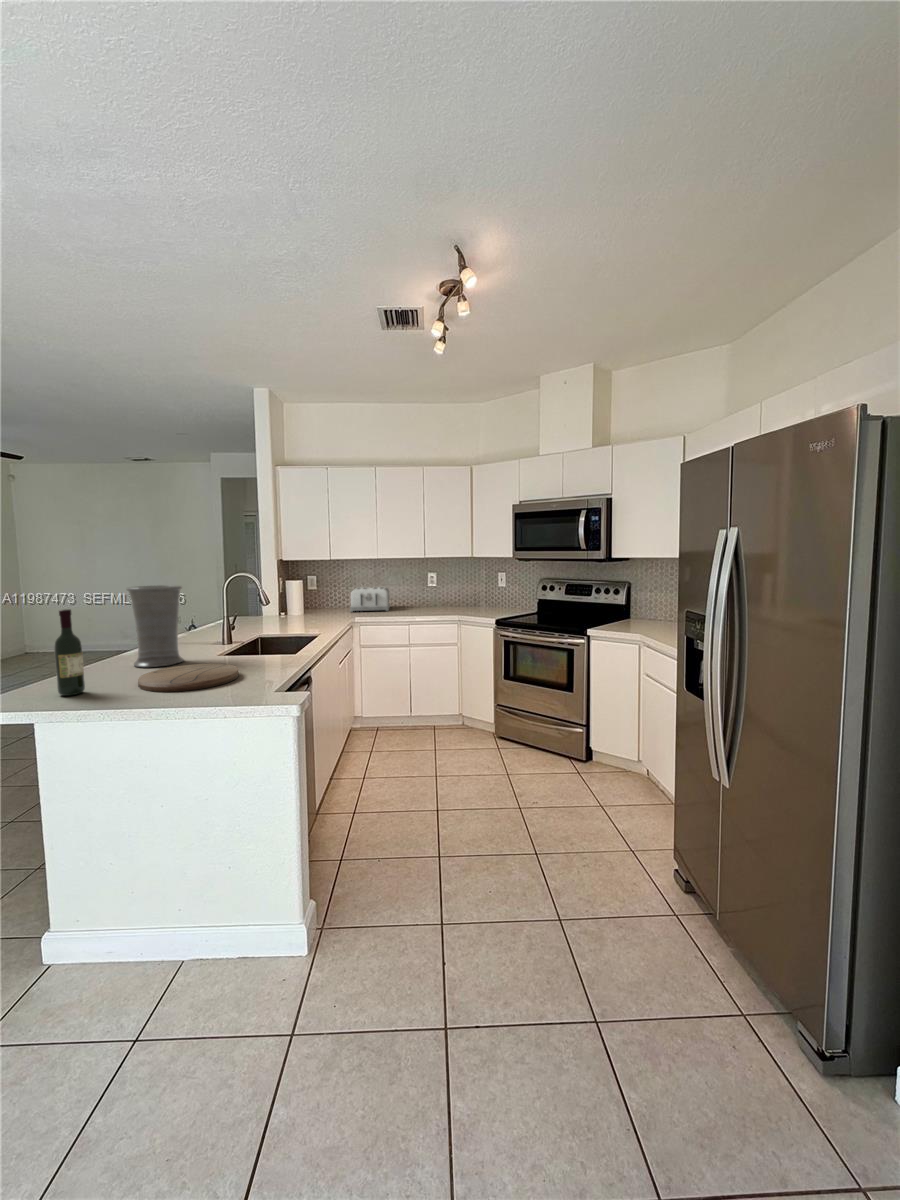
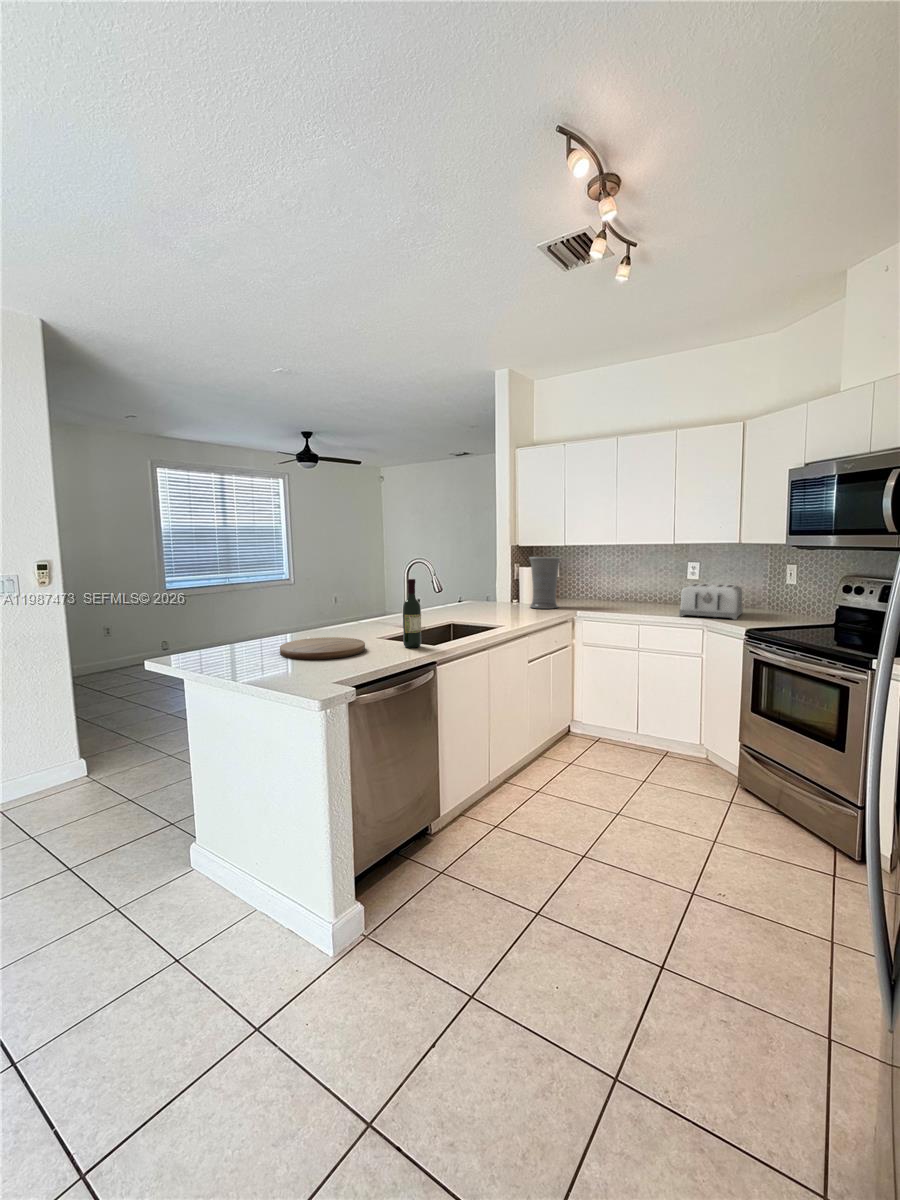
vase: present [126,585,184,667] -> present [529,557,561,609]
toaster: present [350,587,390,612] -> present [679,583,743,620]
wine bottle: present [54,609,85,696] -> present [403,579,421,648]

